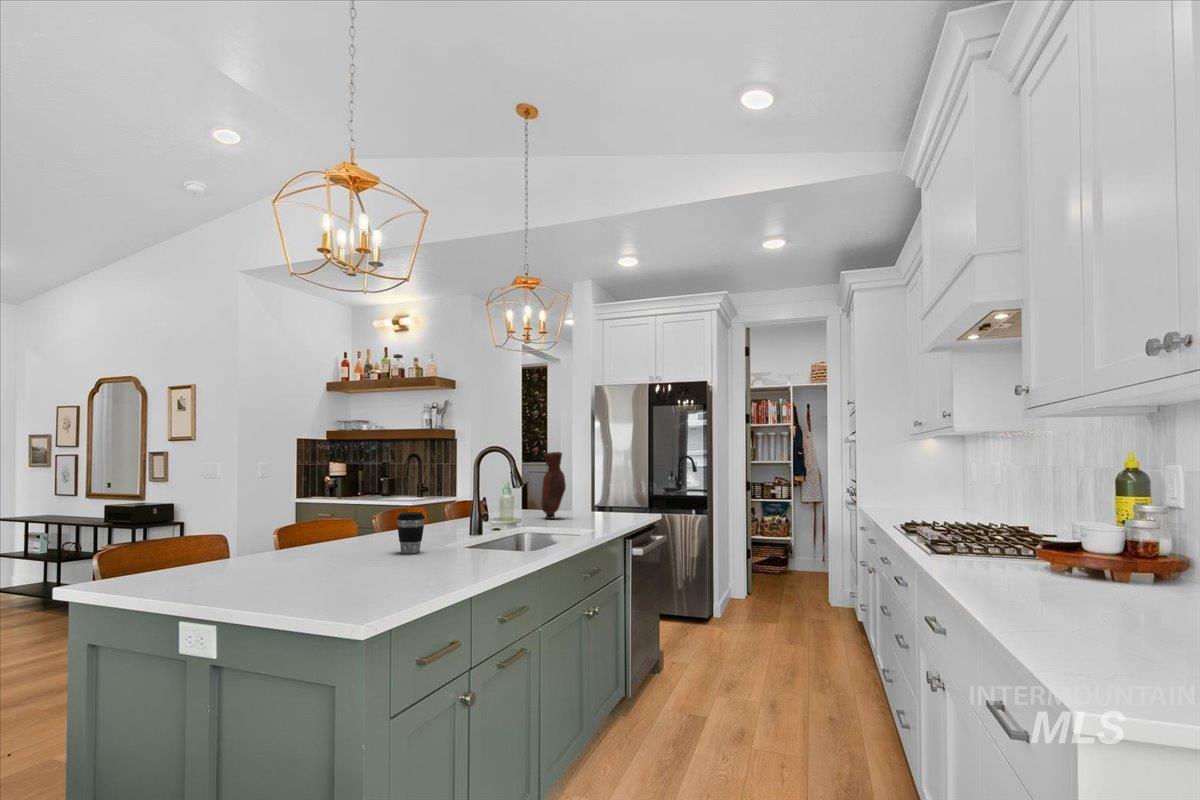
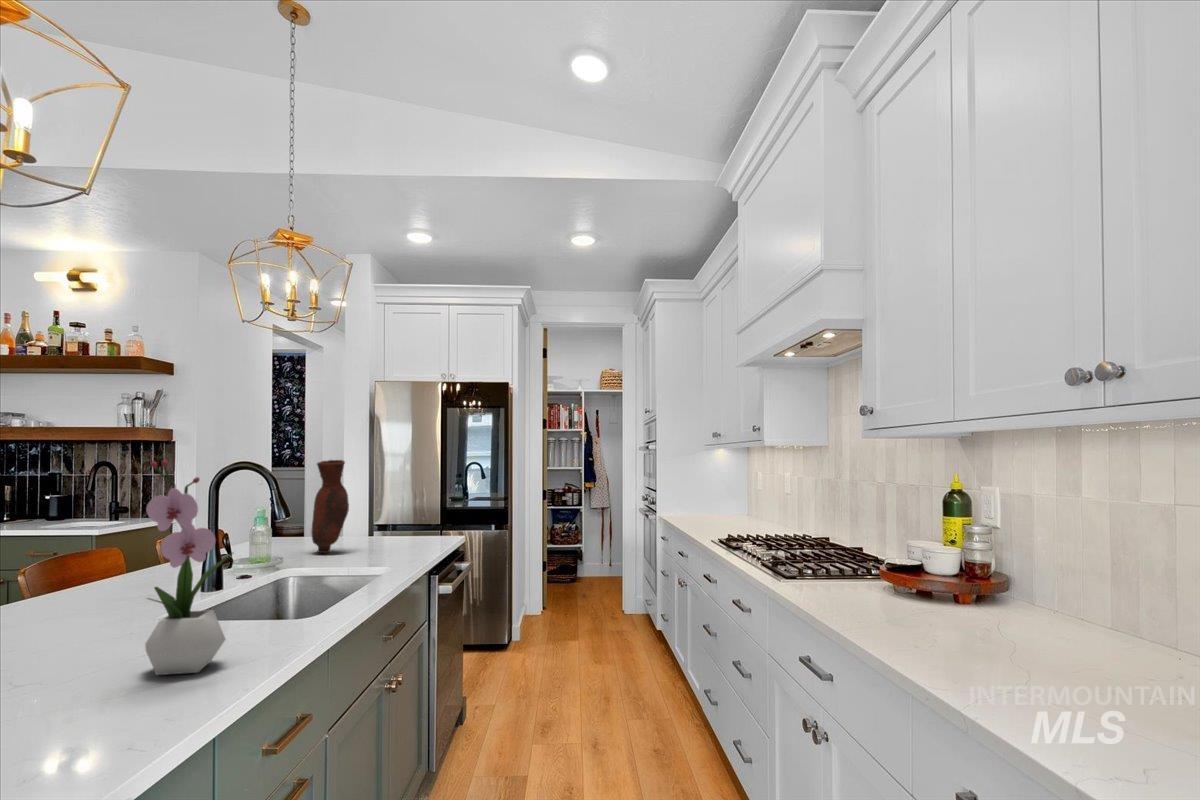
flower arrangement: none [441,450,484,562] -> present [145,460,233,675]
coffee cup: present [397,512,425,553] -> none [43,575,108,658]

